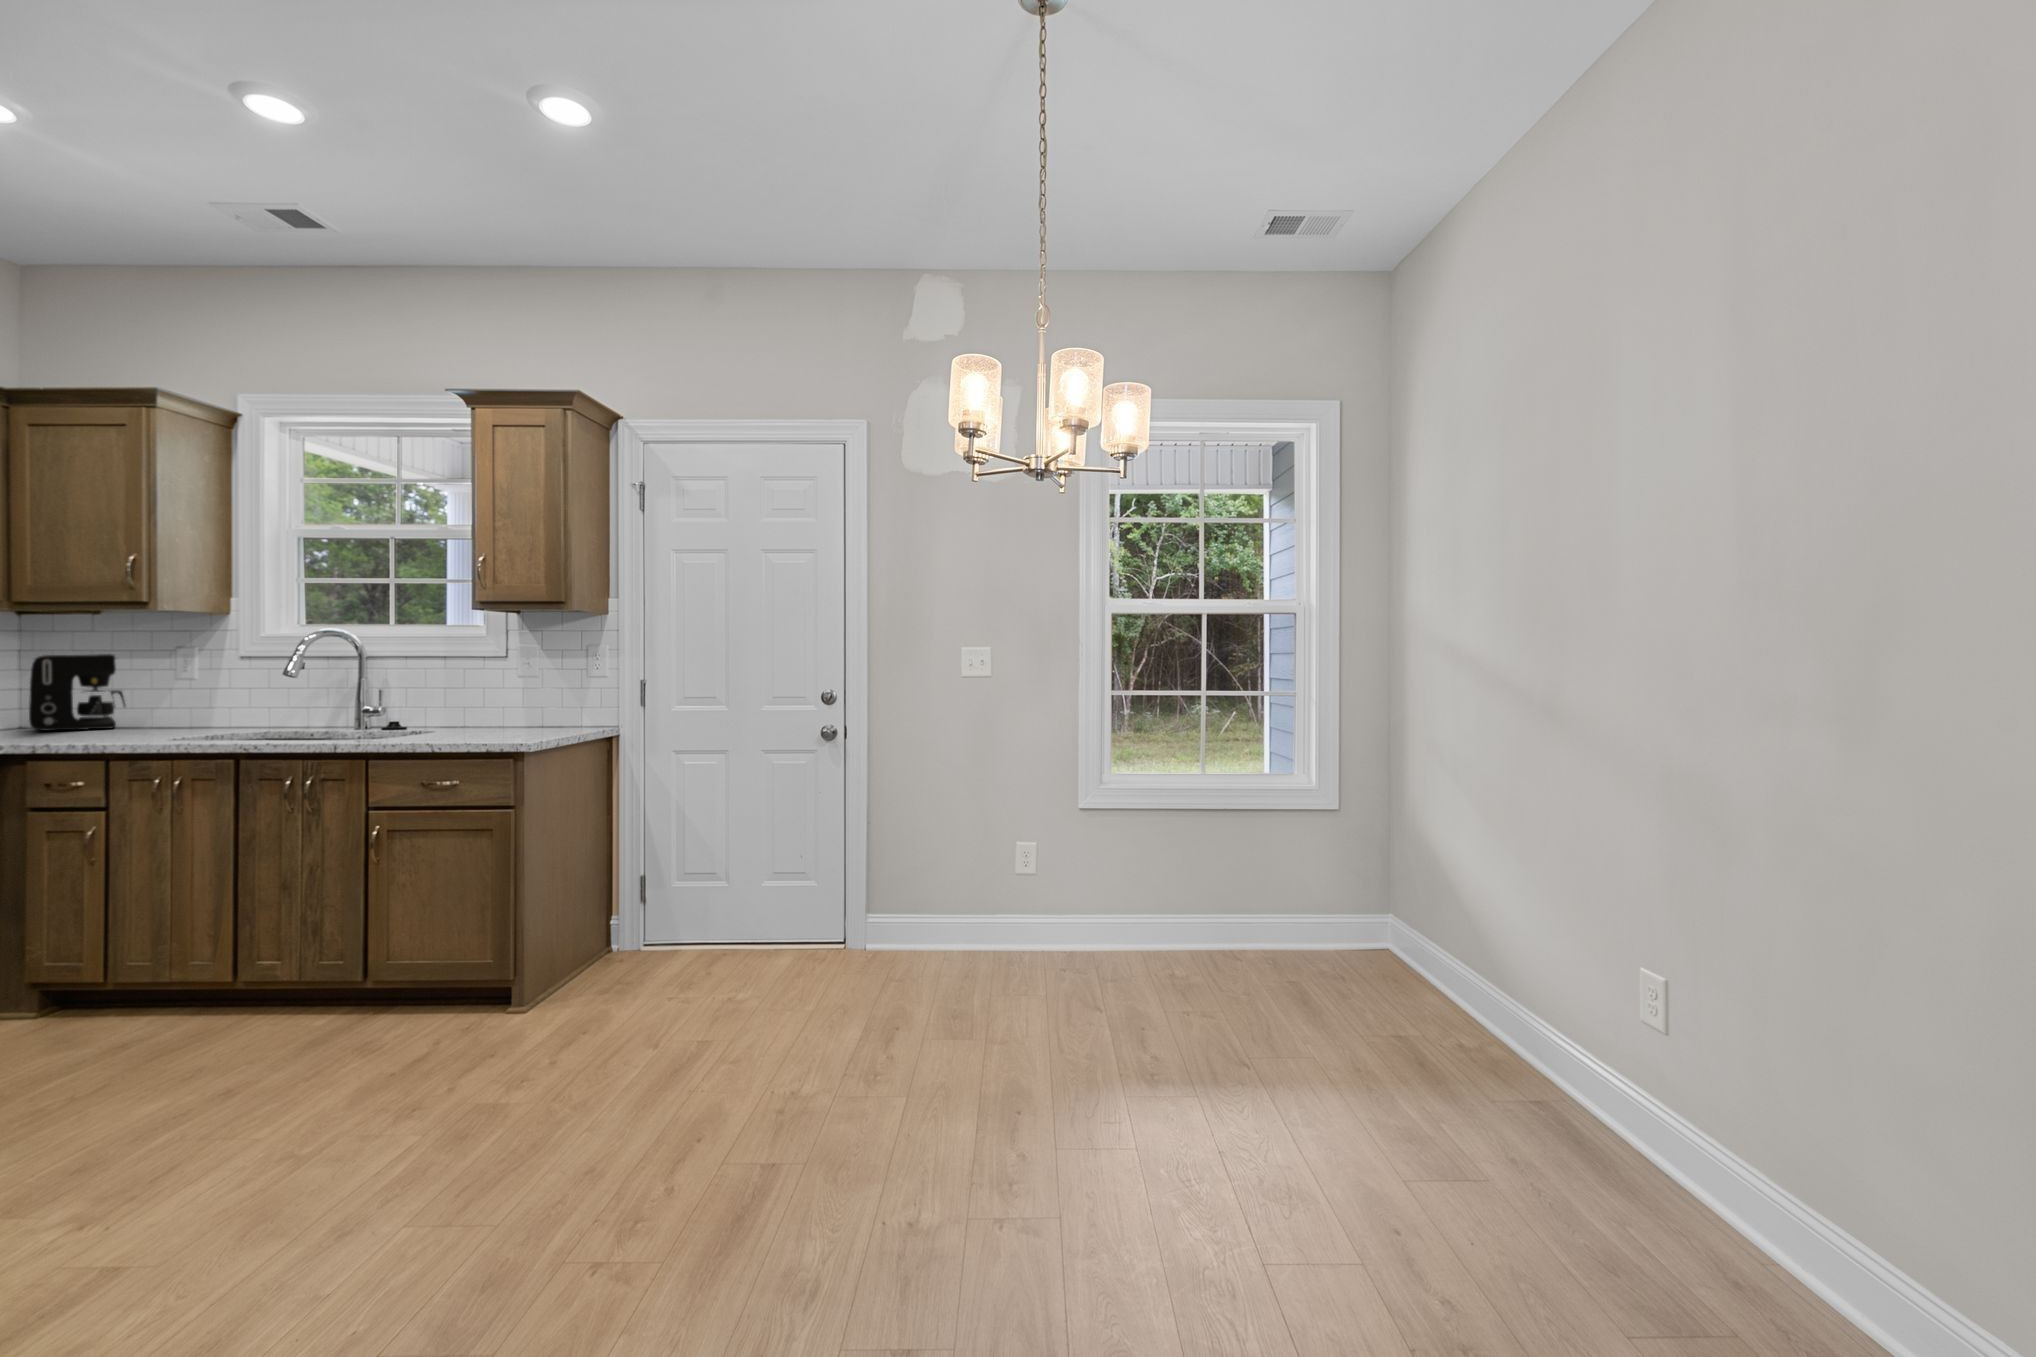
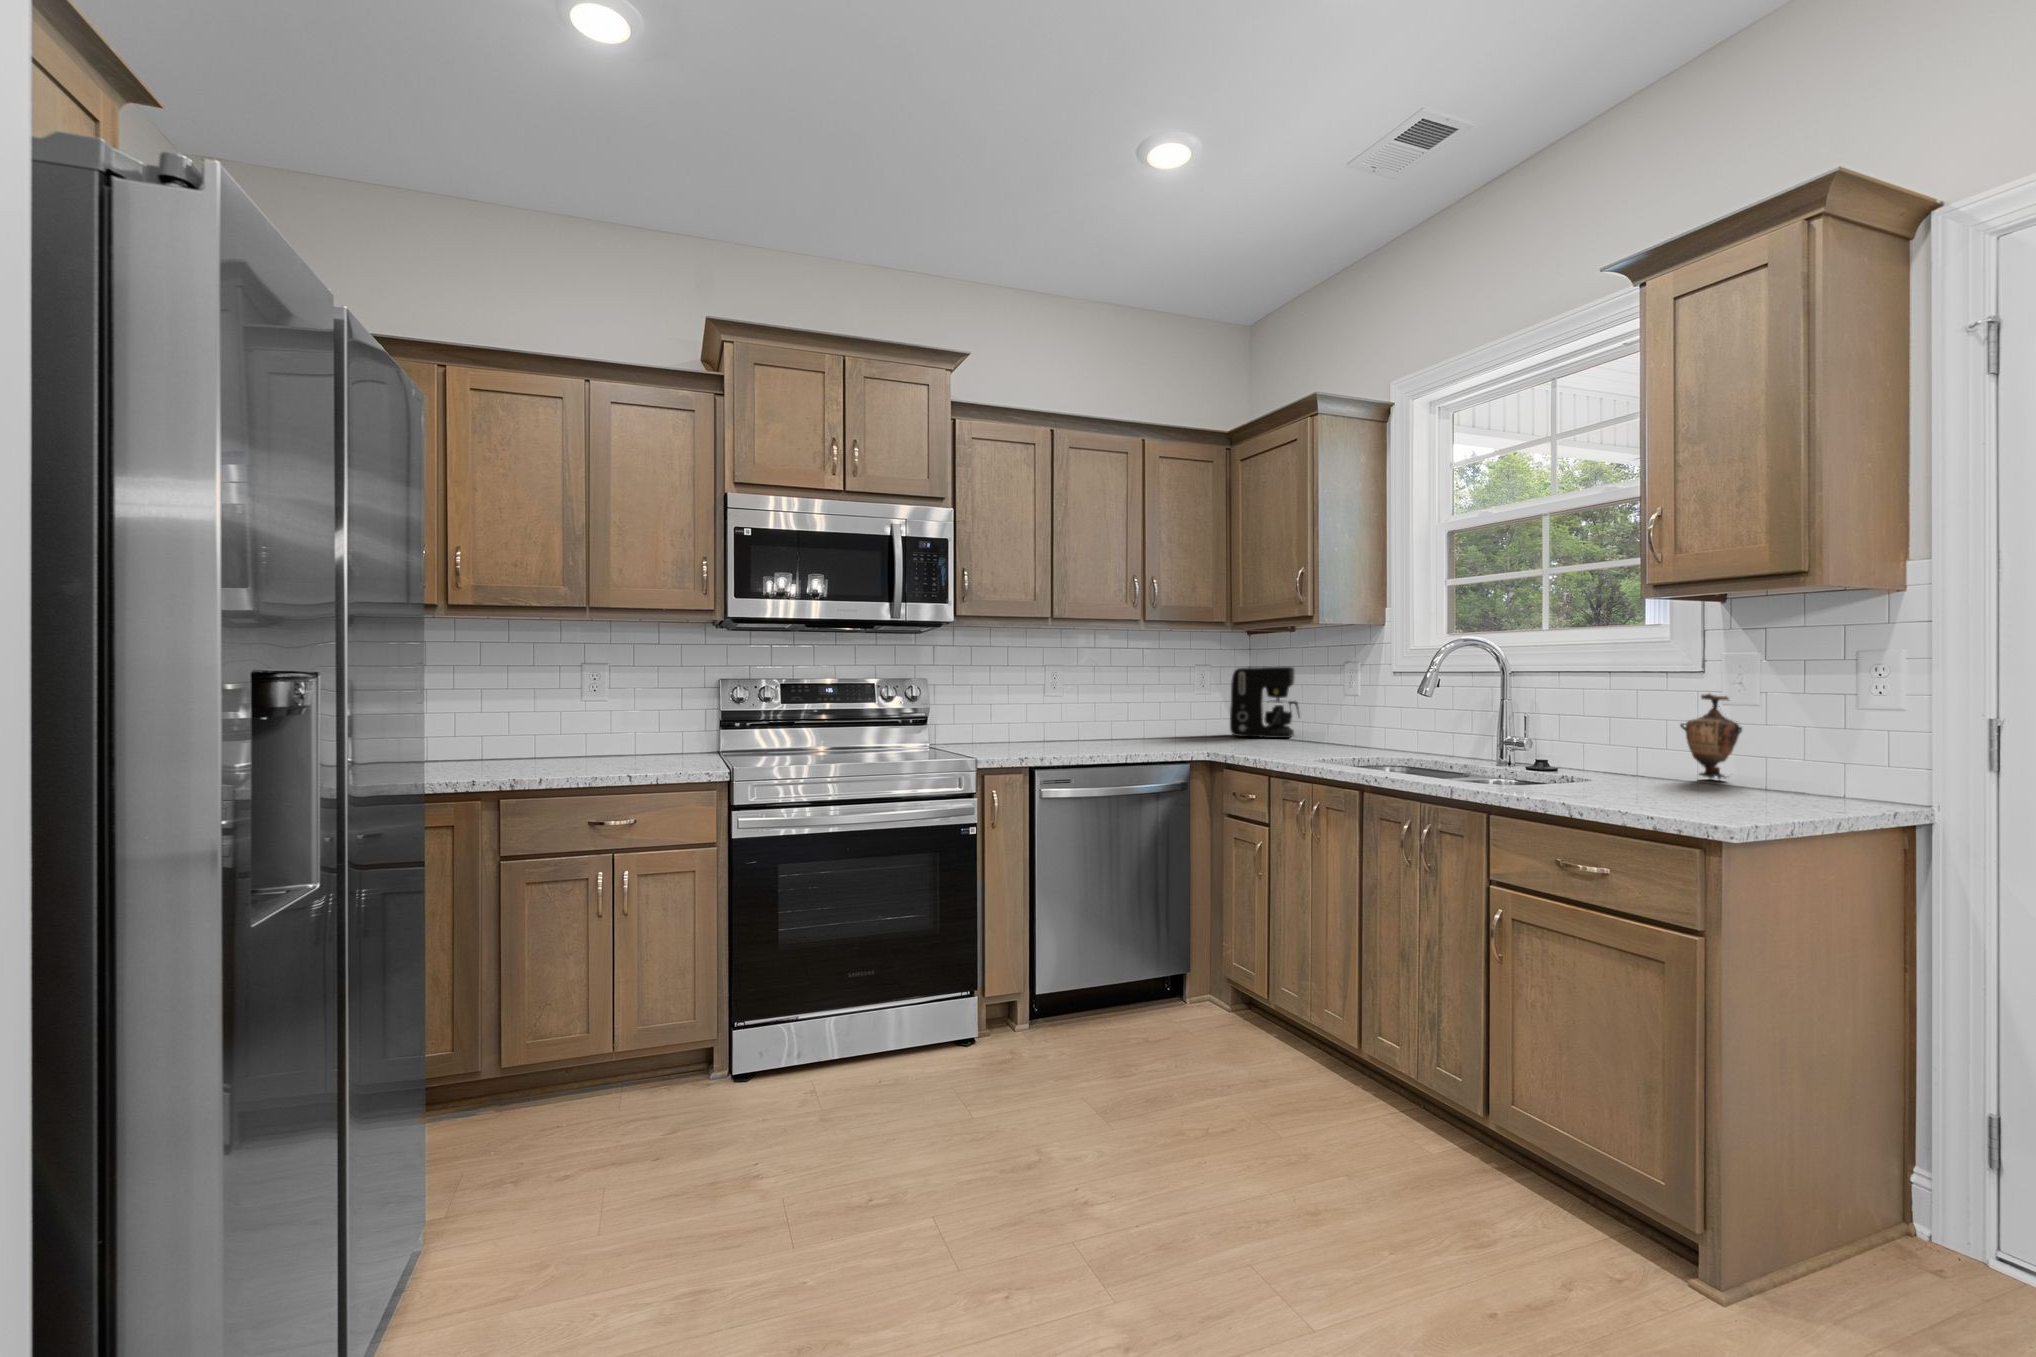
vase: none [491,666,532,726] -> present [1680,694,1742,779]

